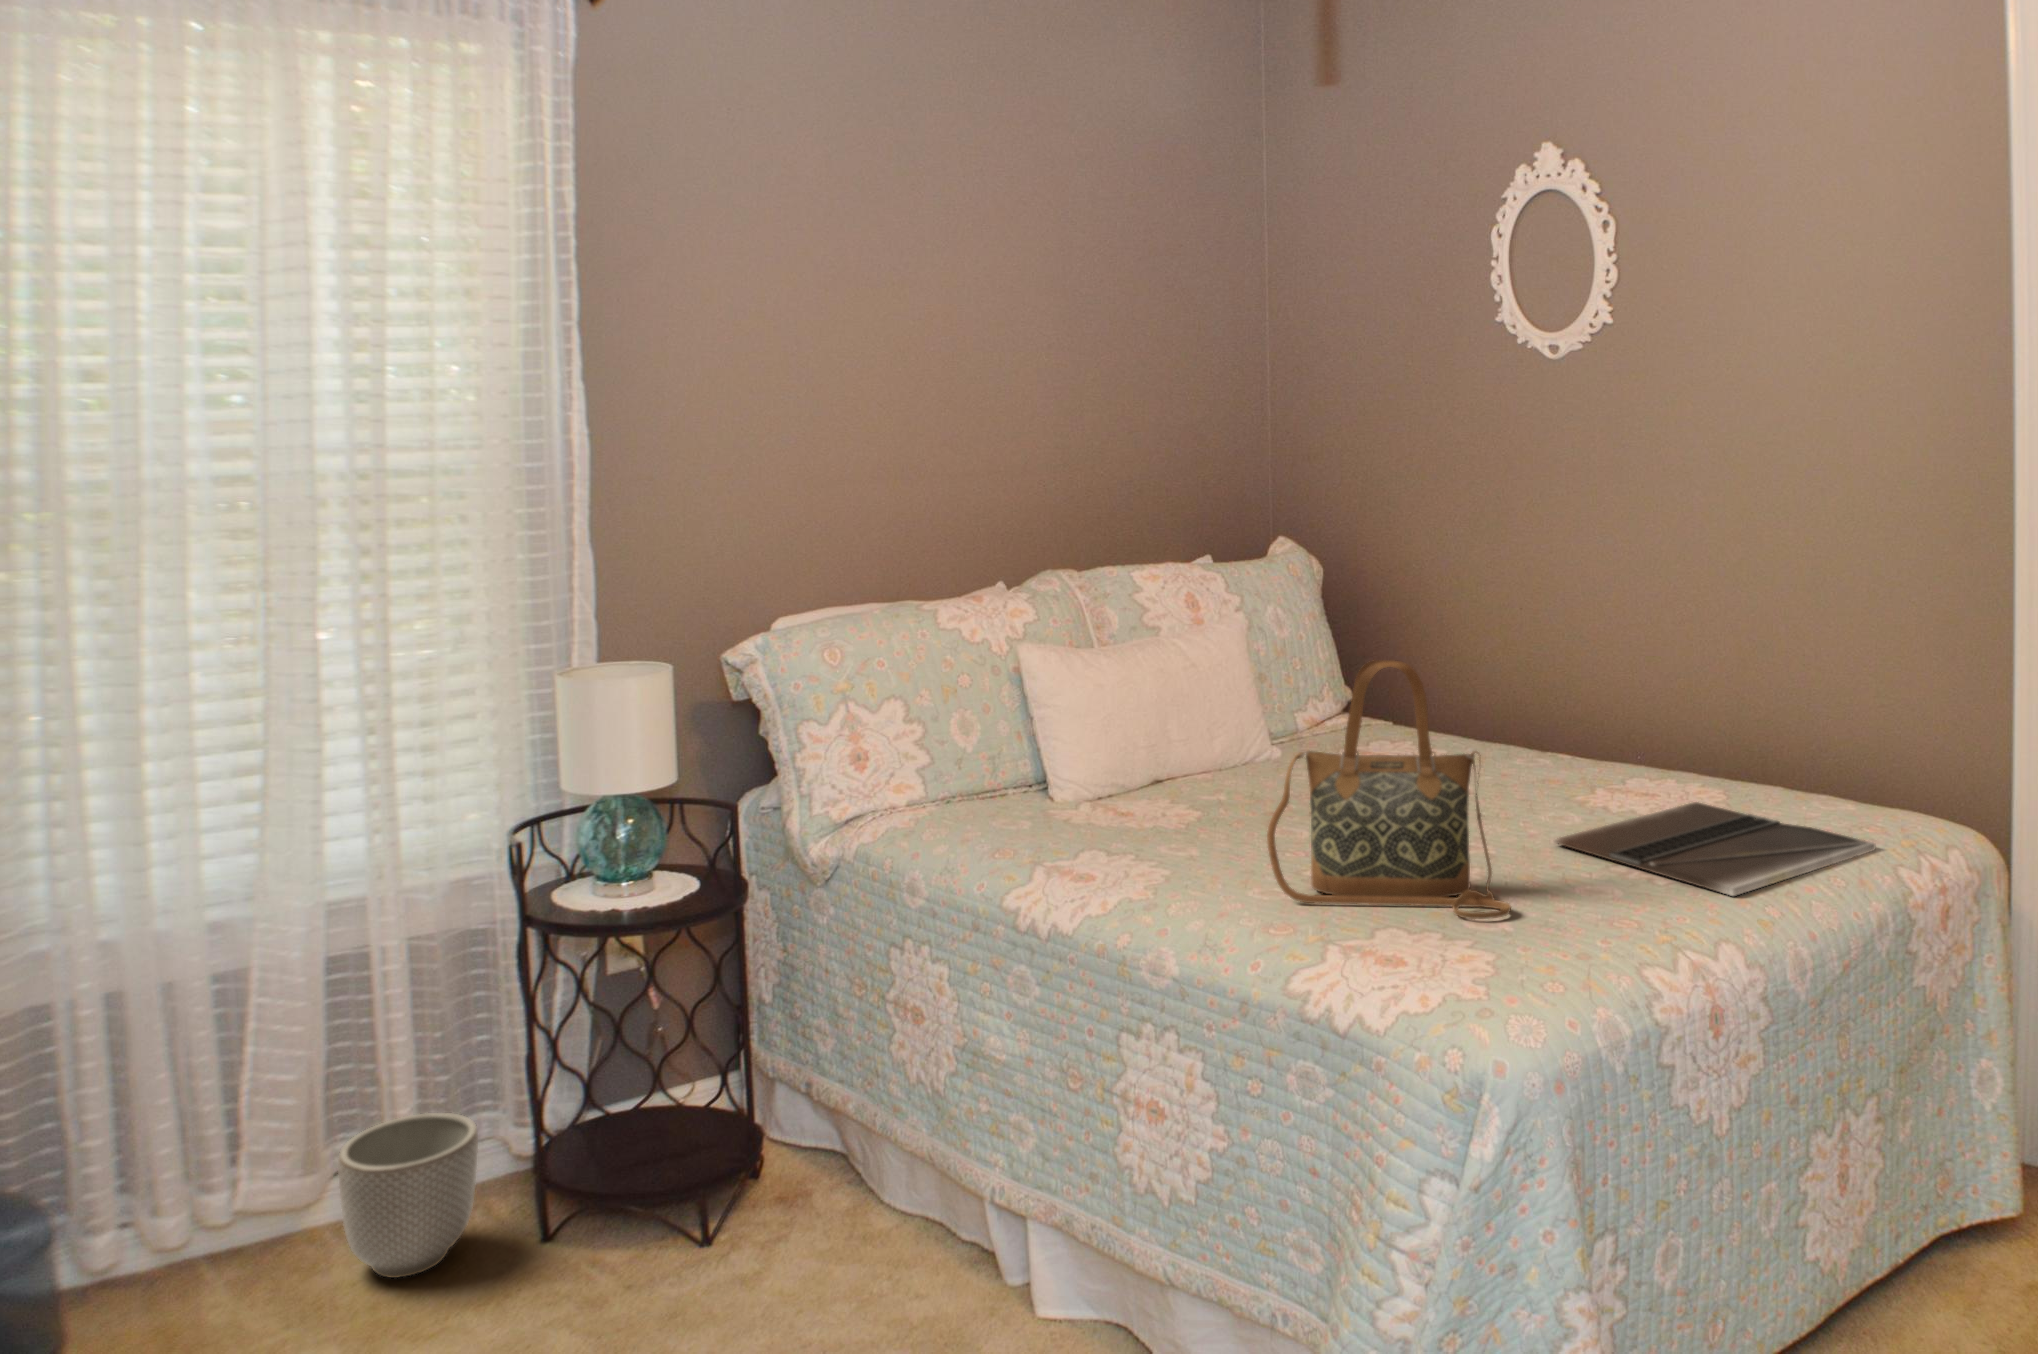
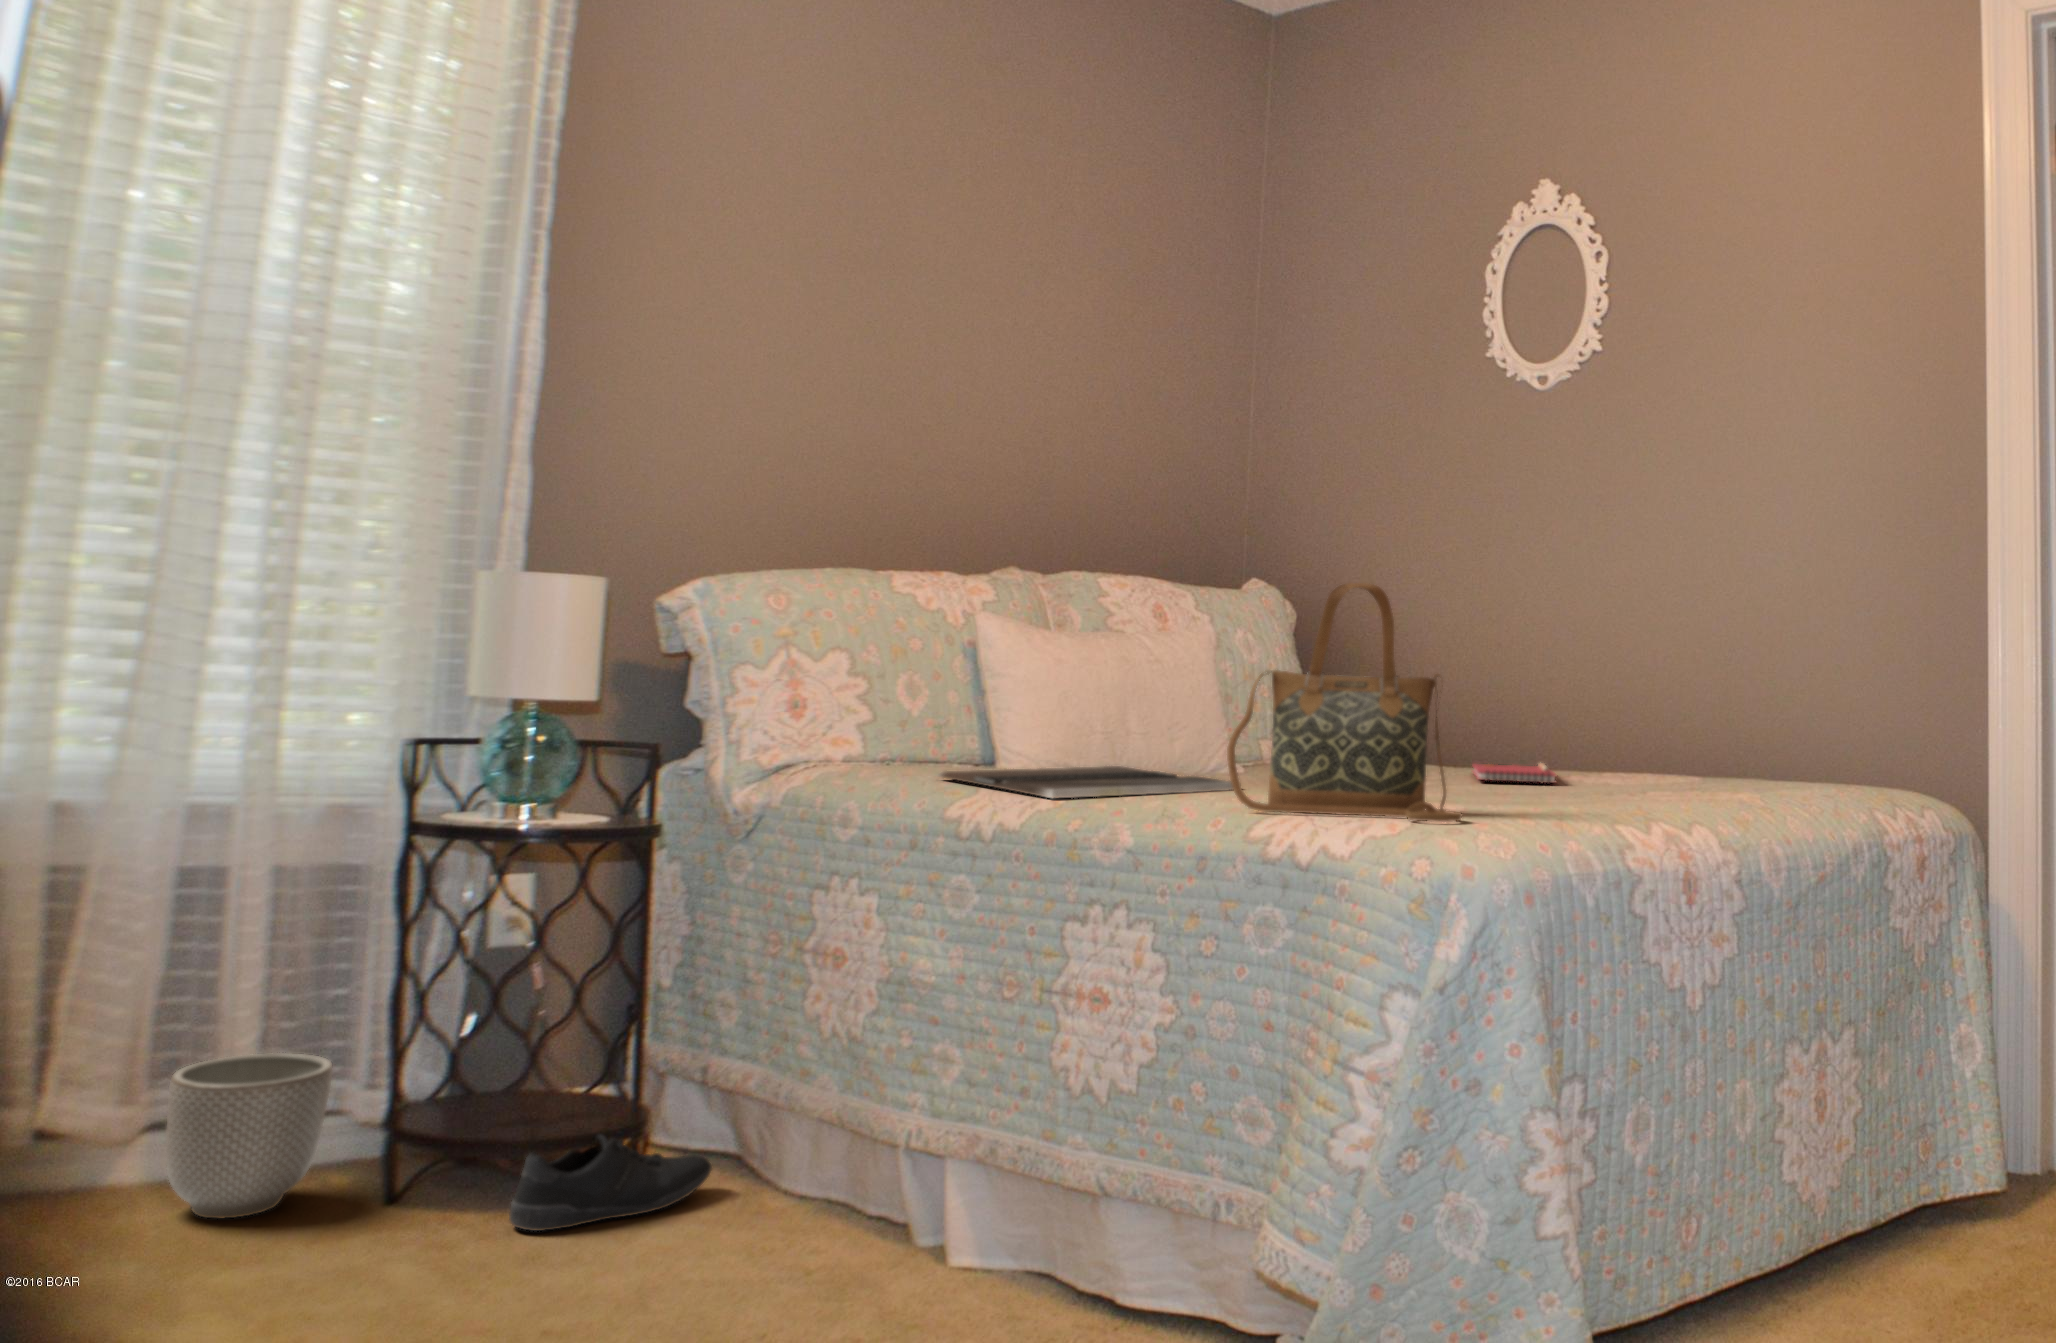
notebook: none [1508,764,1597,800] -> present [1473,763,1556,784]
laptop: present [1554,802,1875,896] -> present [938,766,1233,798]
shoe: none [643,1177,821,1289] -> present [509,1135,712,1231]

